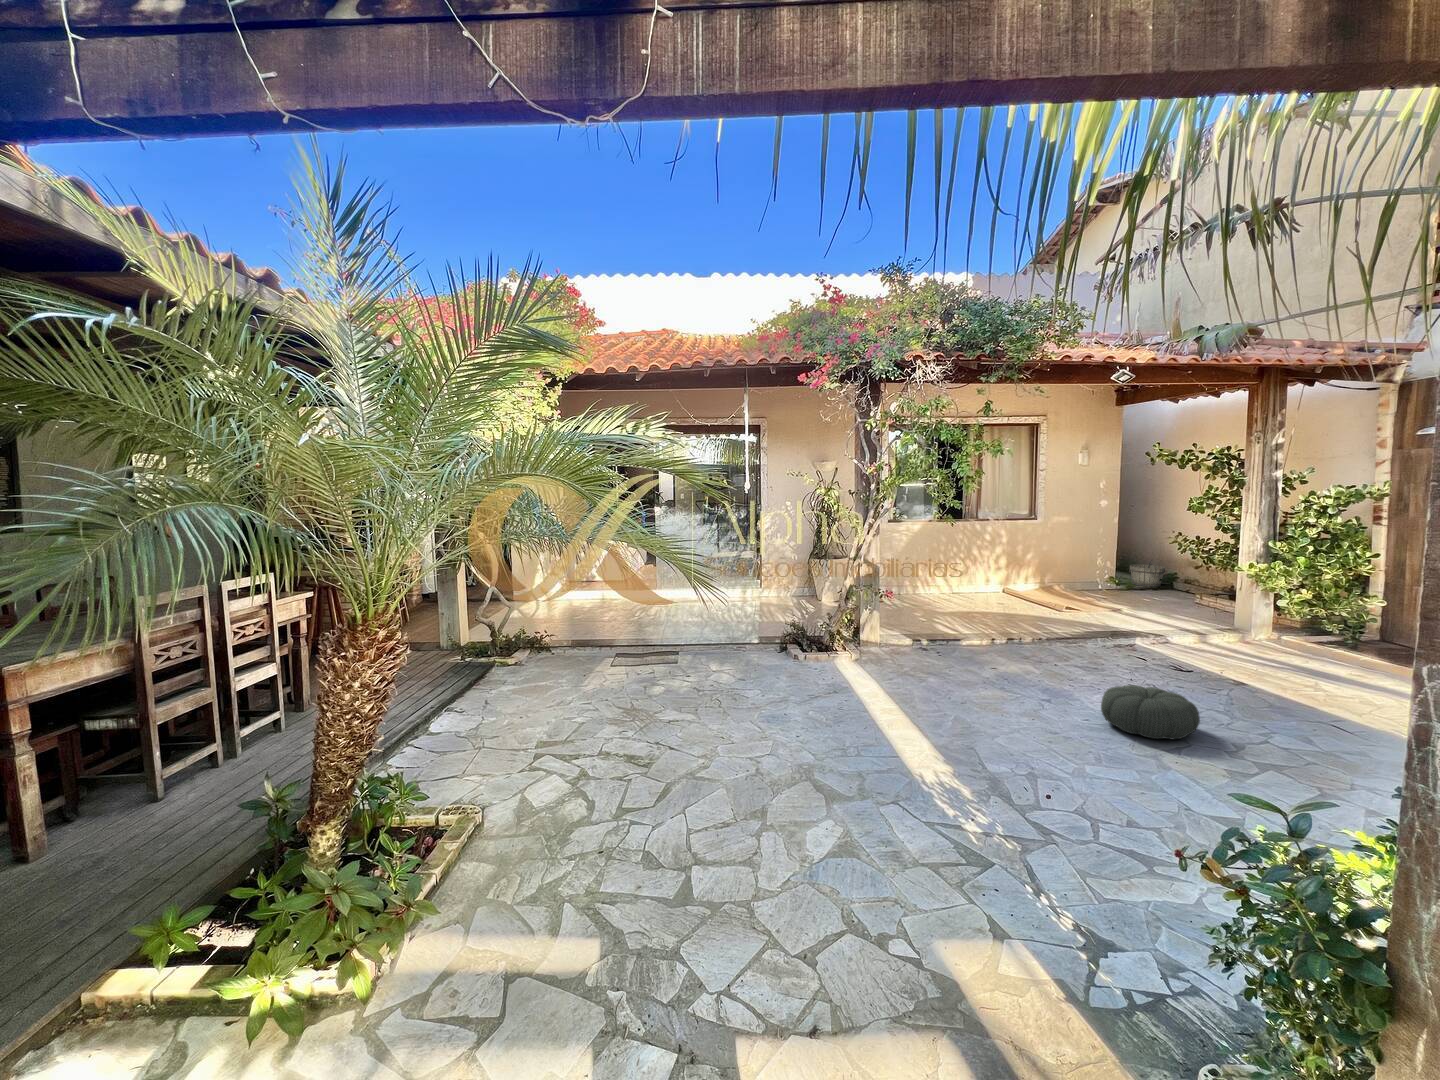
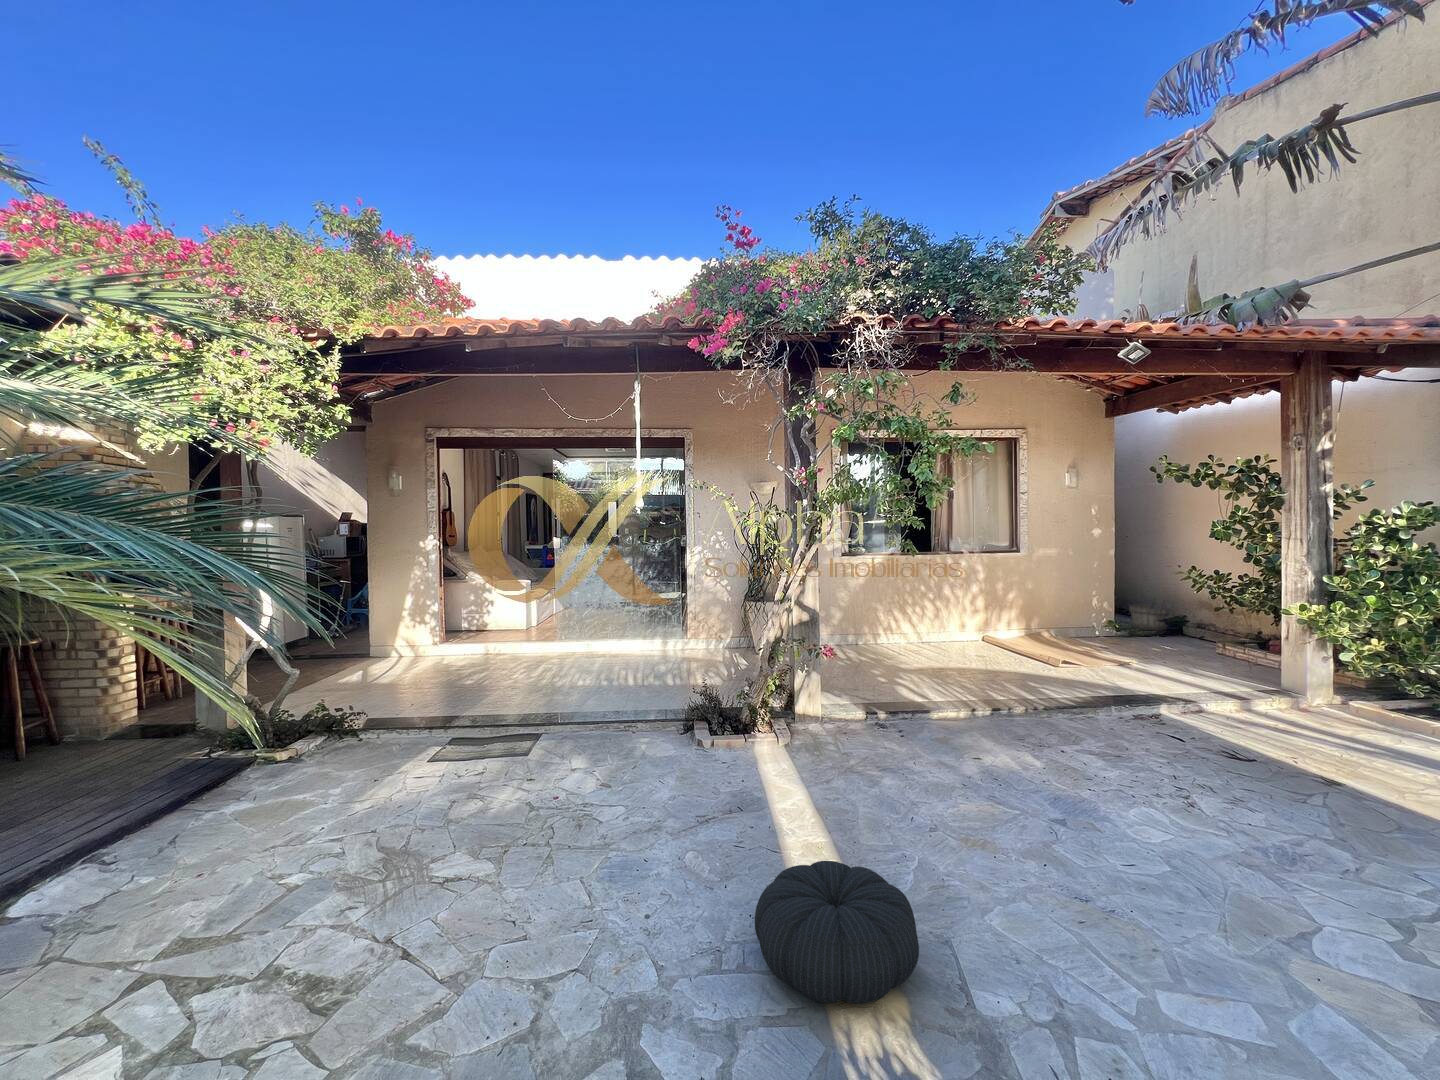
pouf: present [1101,685,1200,739] -> present [755,861,919,1004]

